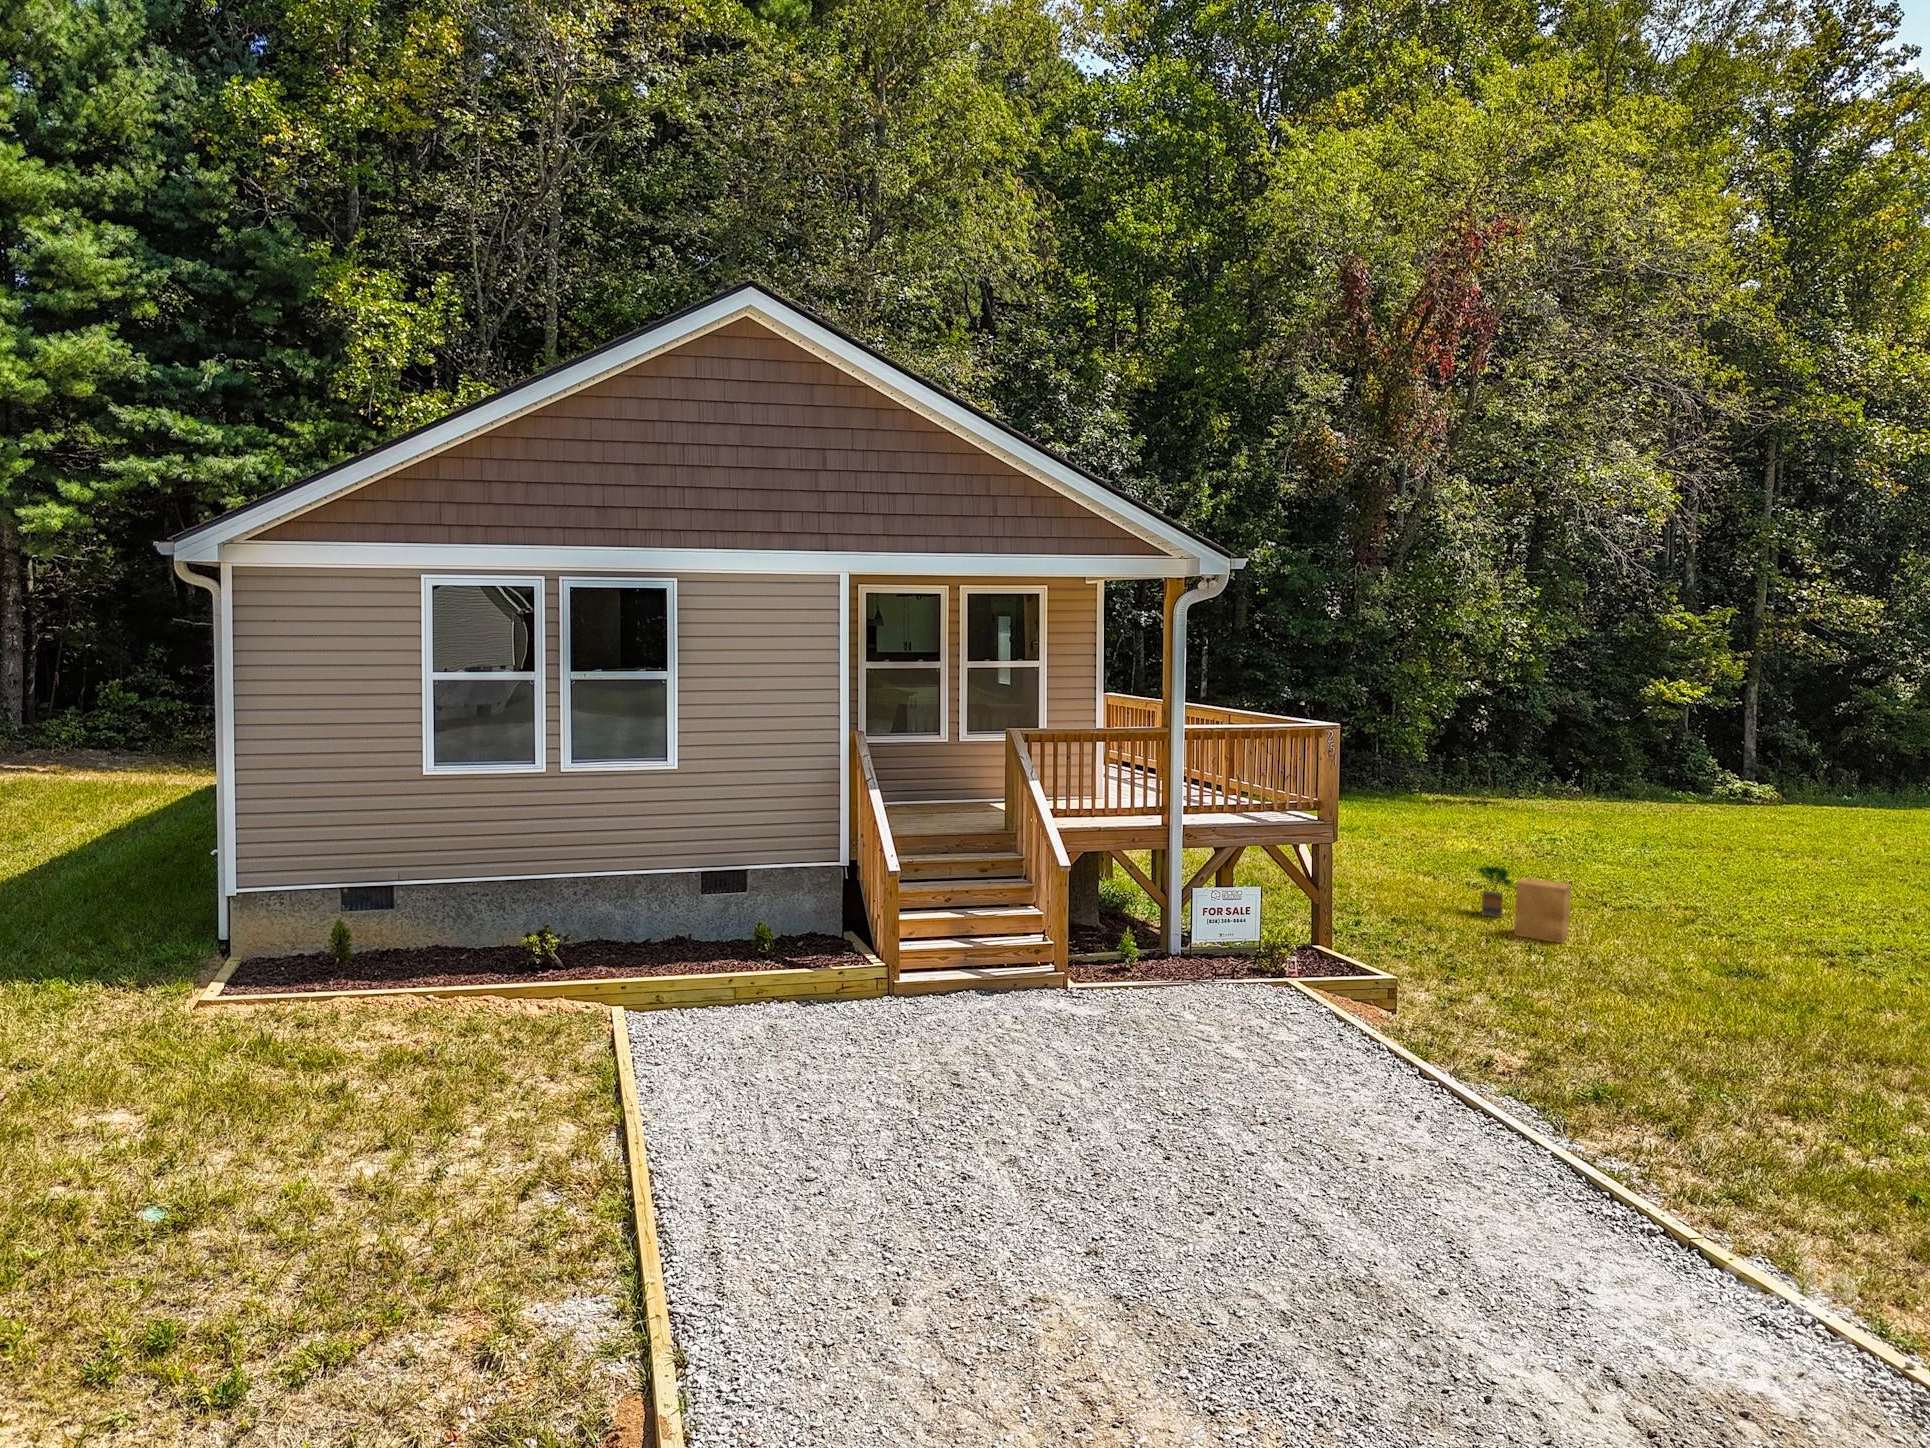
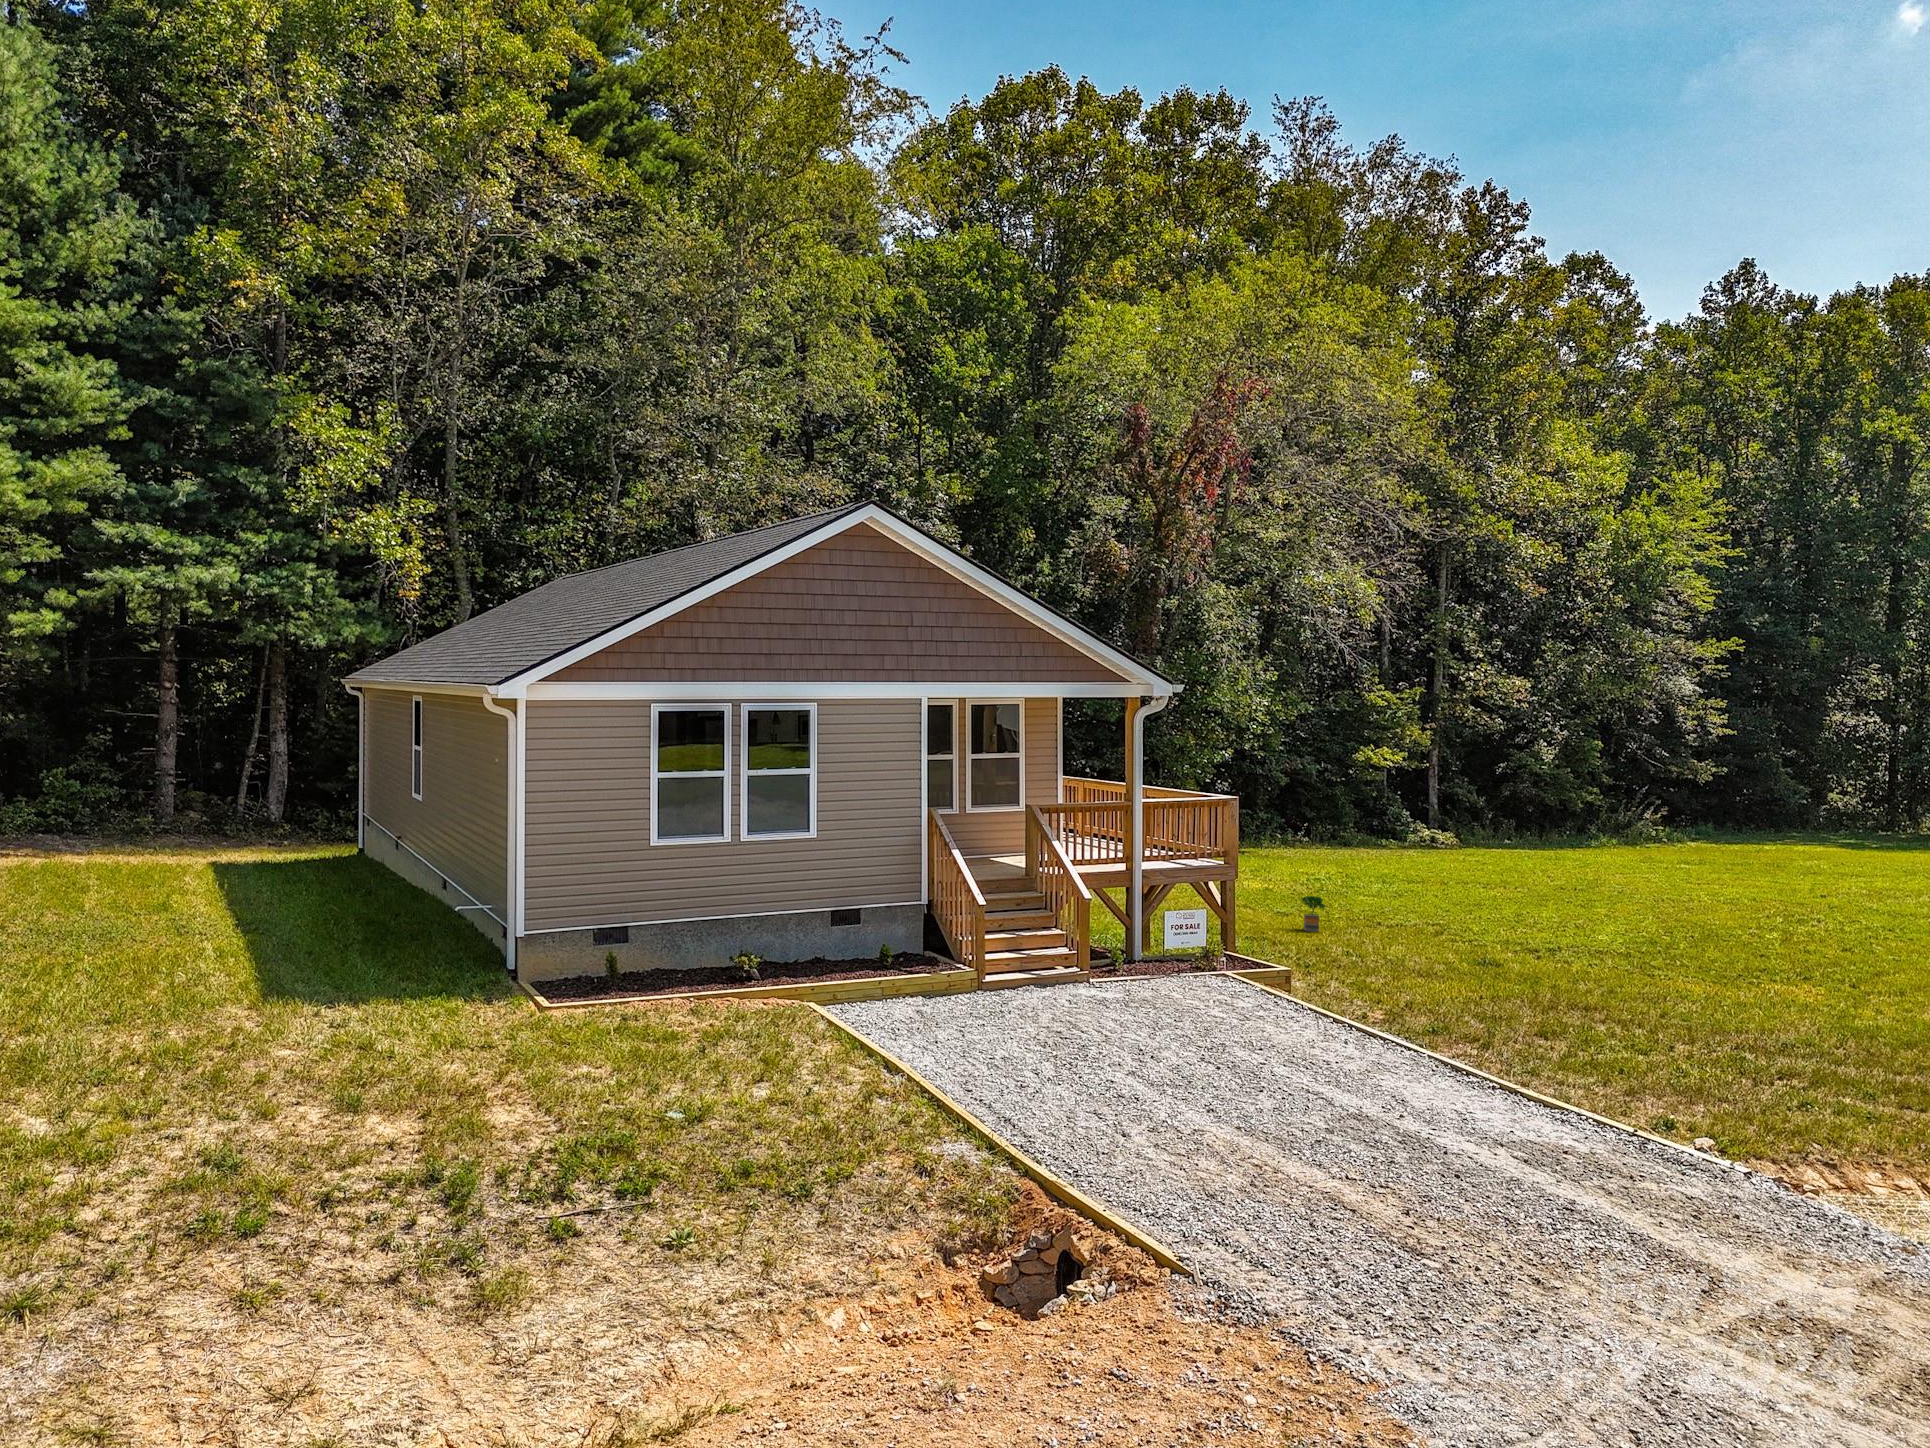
cardboard box: present [1514,878,1571,943] -> none [1332,901,1366,944]

